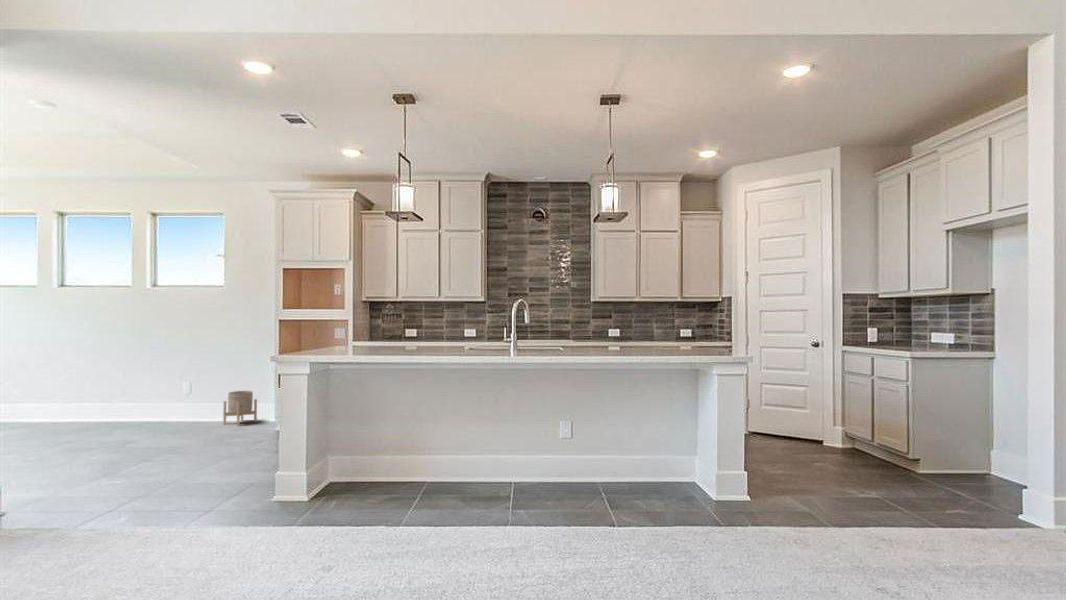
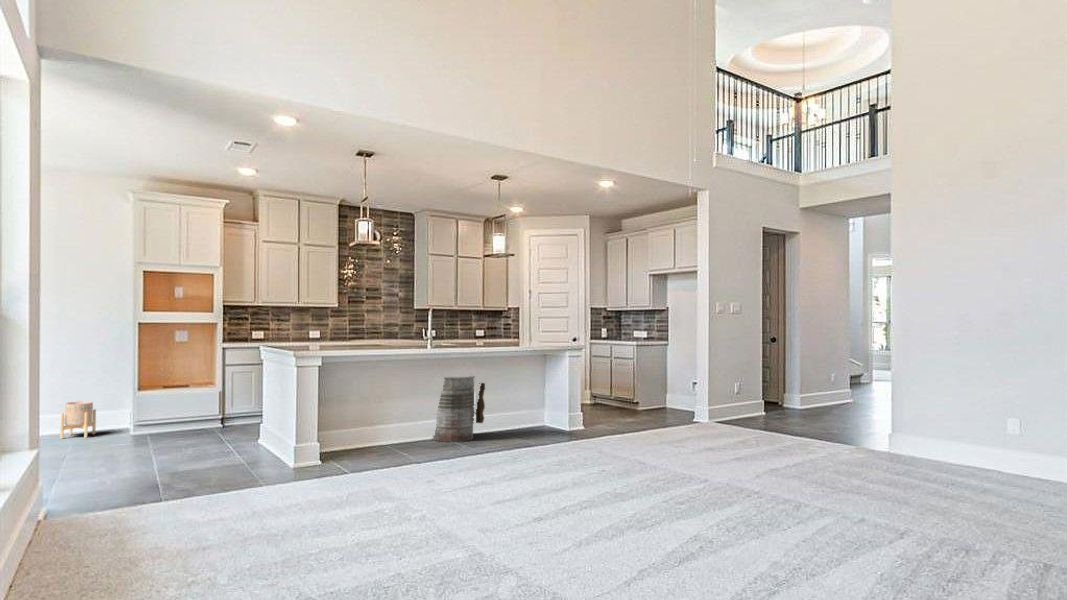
trash can: none [467,393,555,507] -> present [433,376,485,442]

